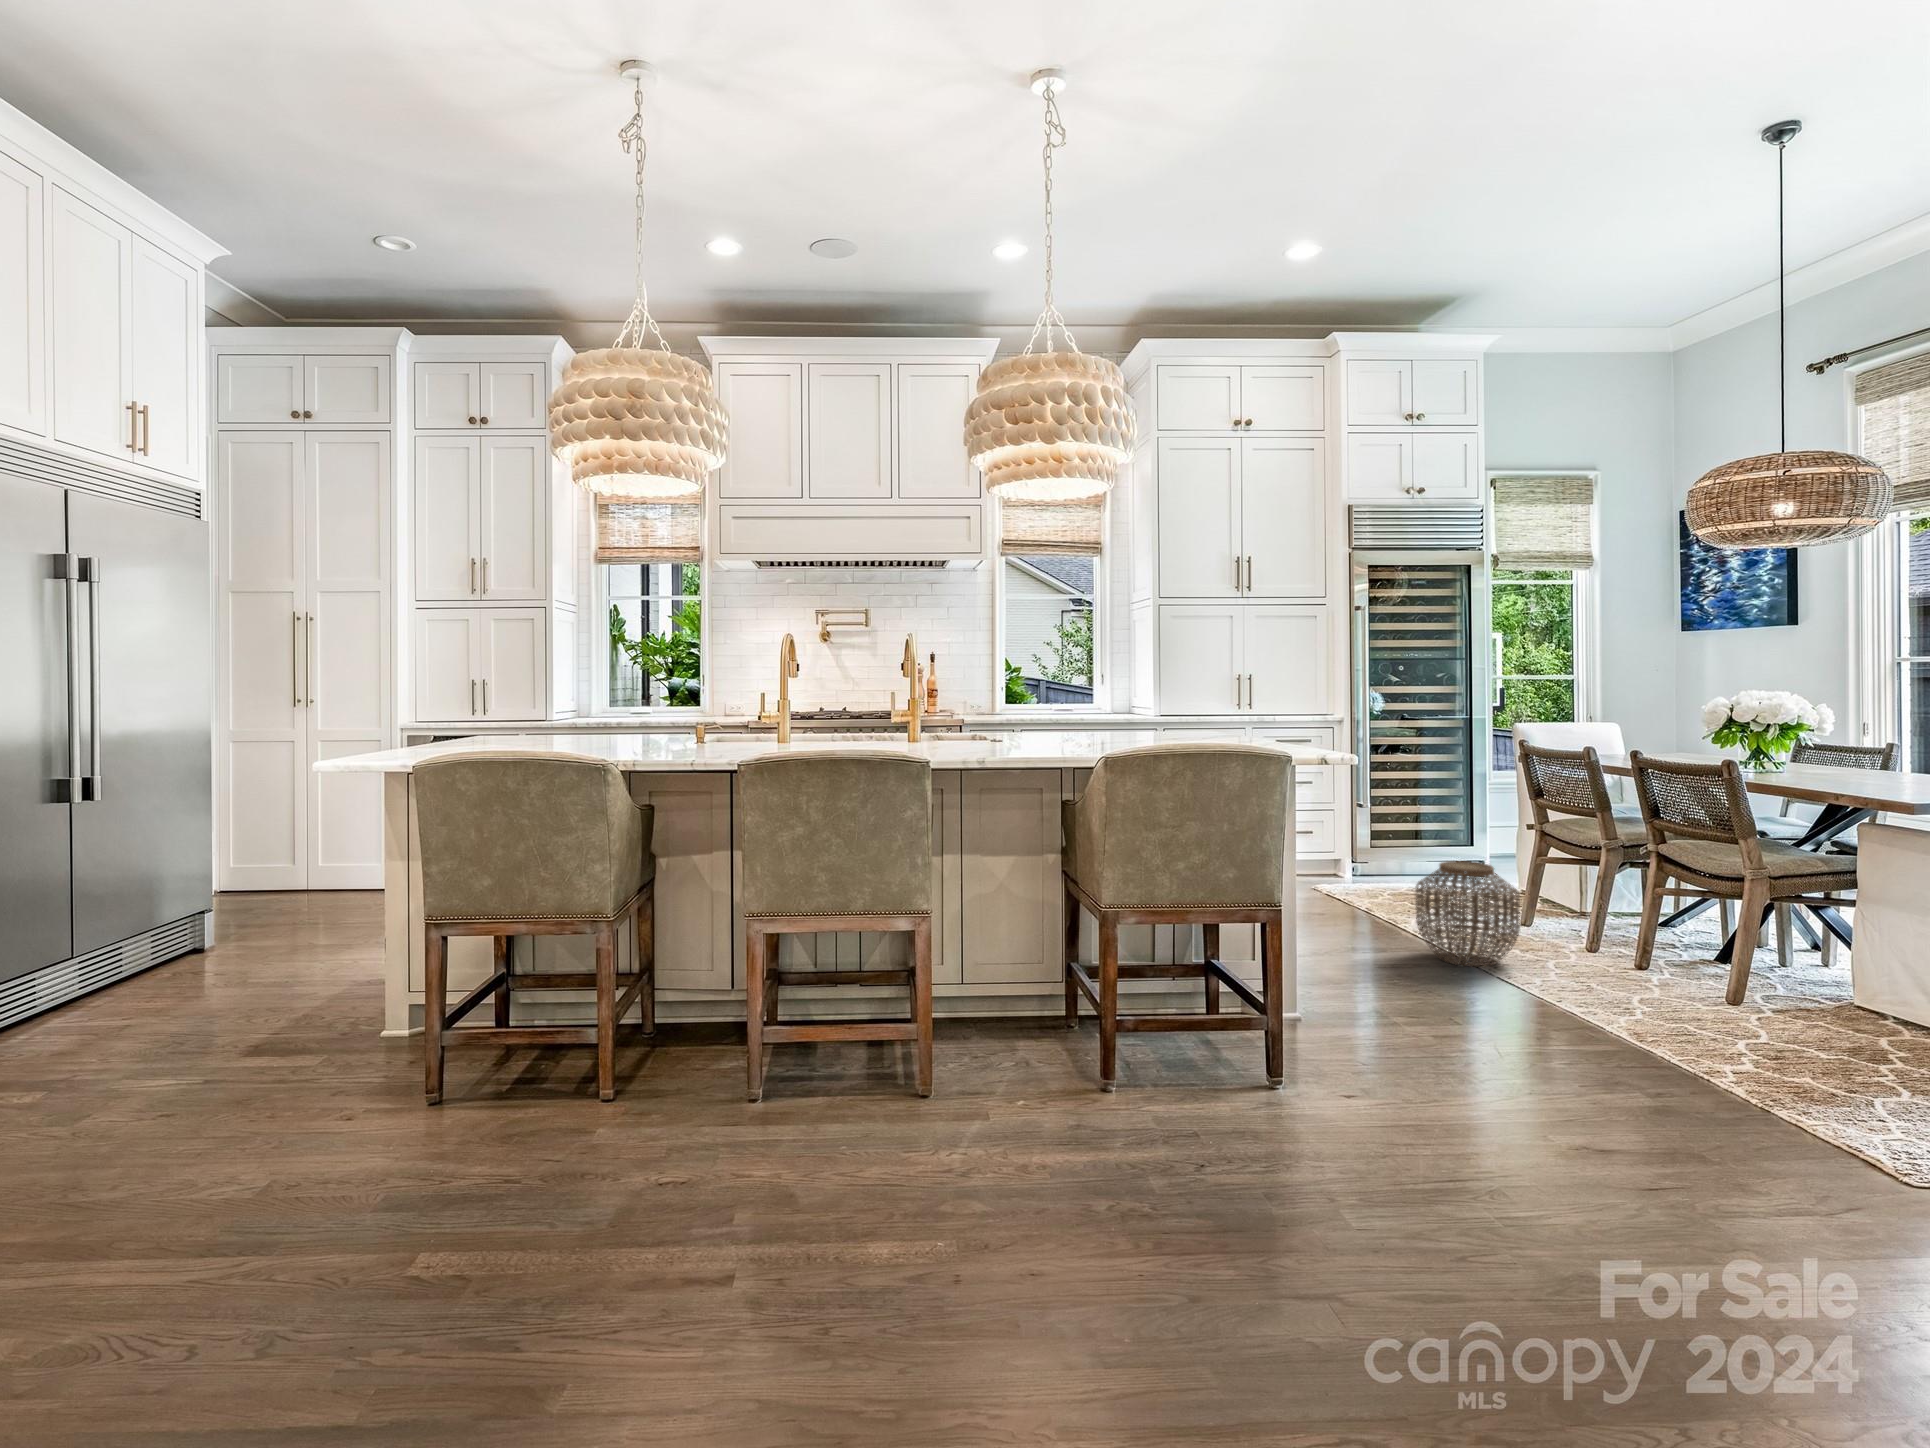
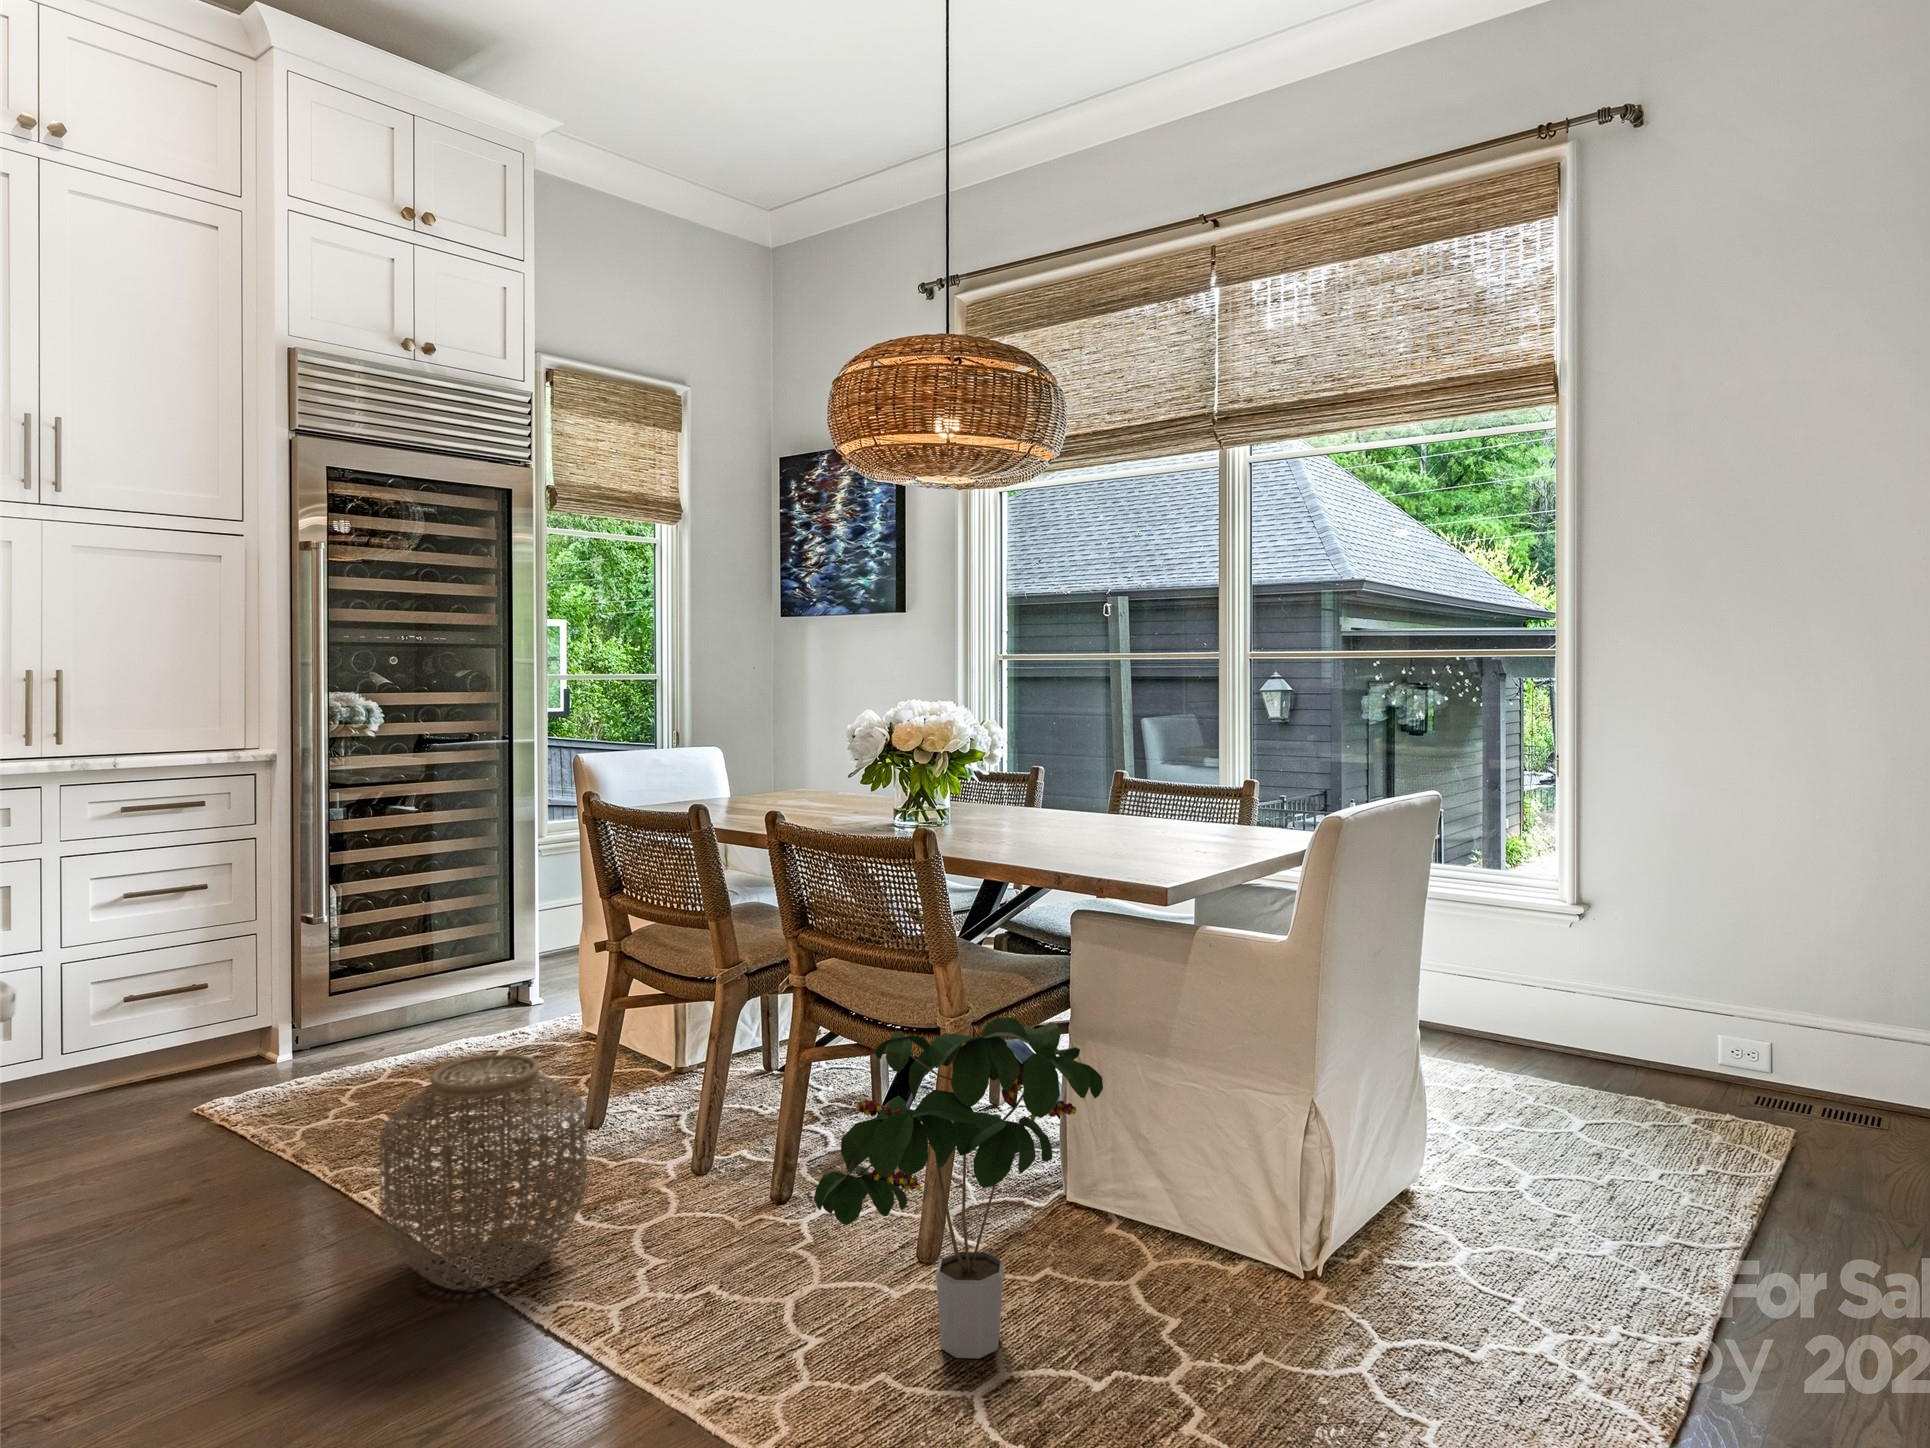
potted plant: none [1644,862,1852,1044] -> present [814,1017,1103,1358]

